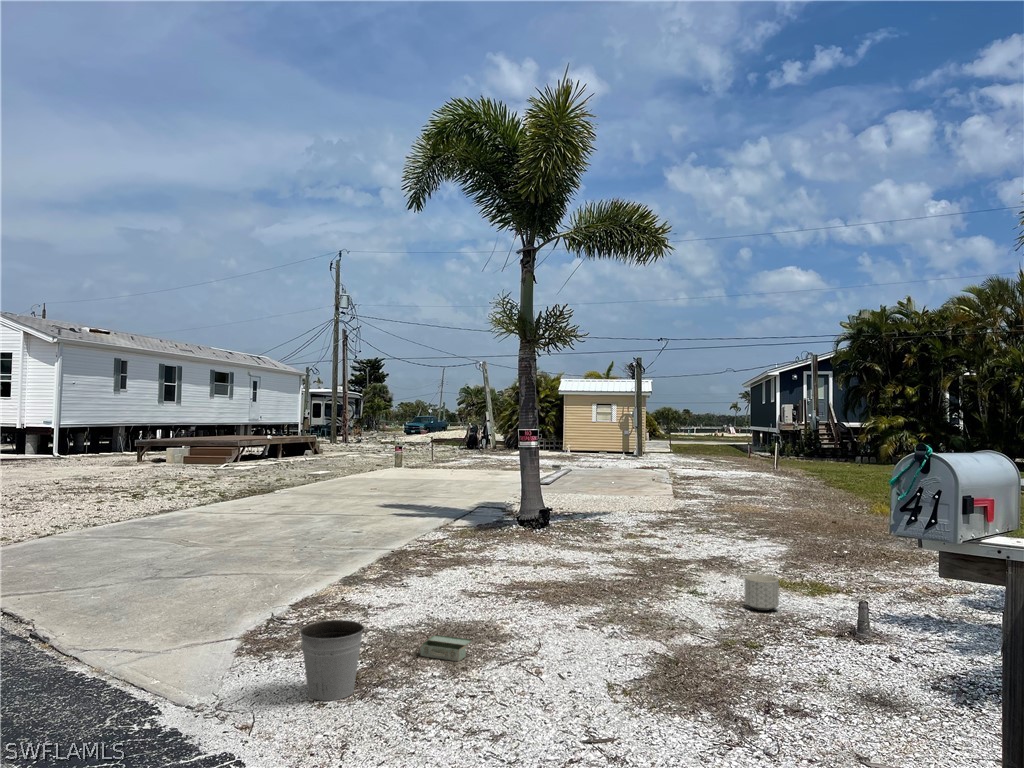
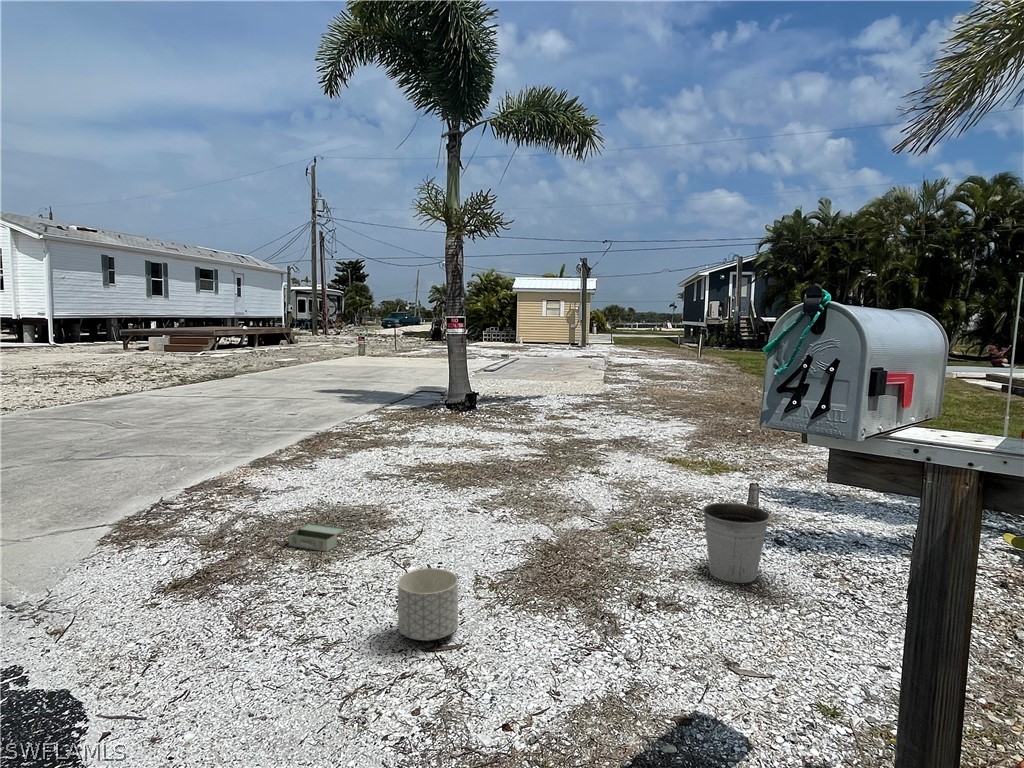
planter: present [744,574,779,611] -> present [398,568,458,641]
bucket: present [299,620,367,701] -> present [700,503,770,583]

